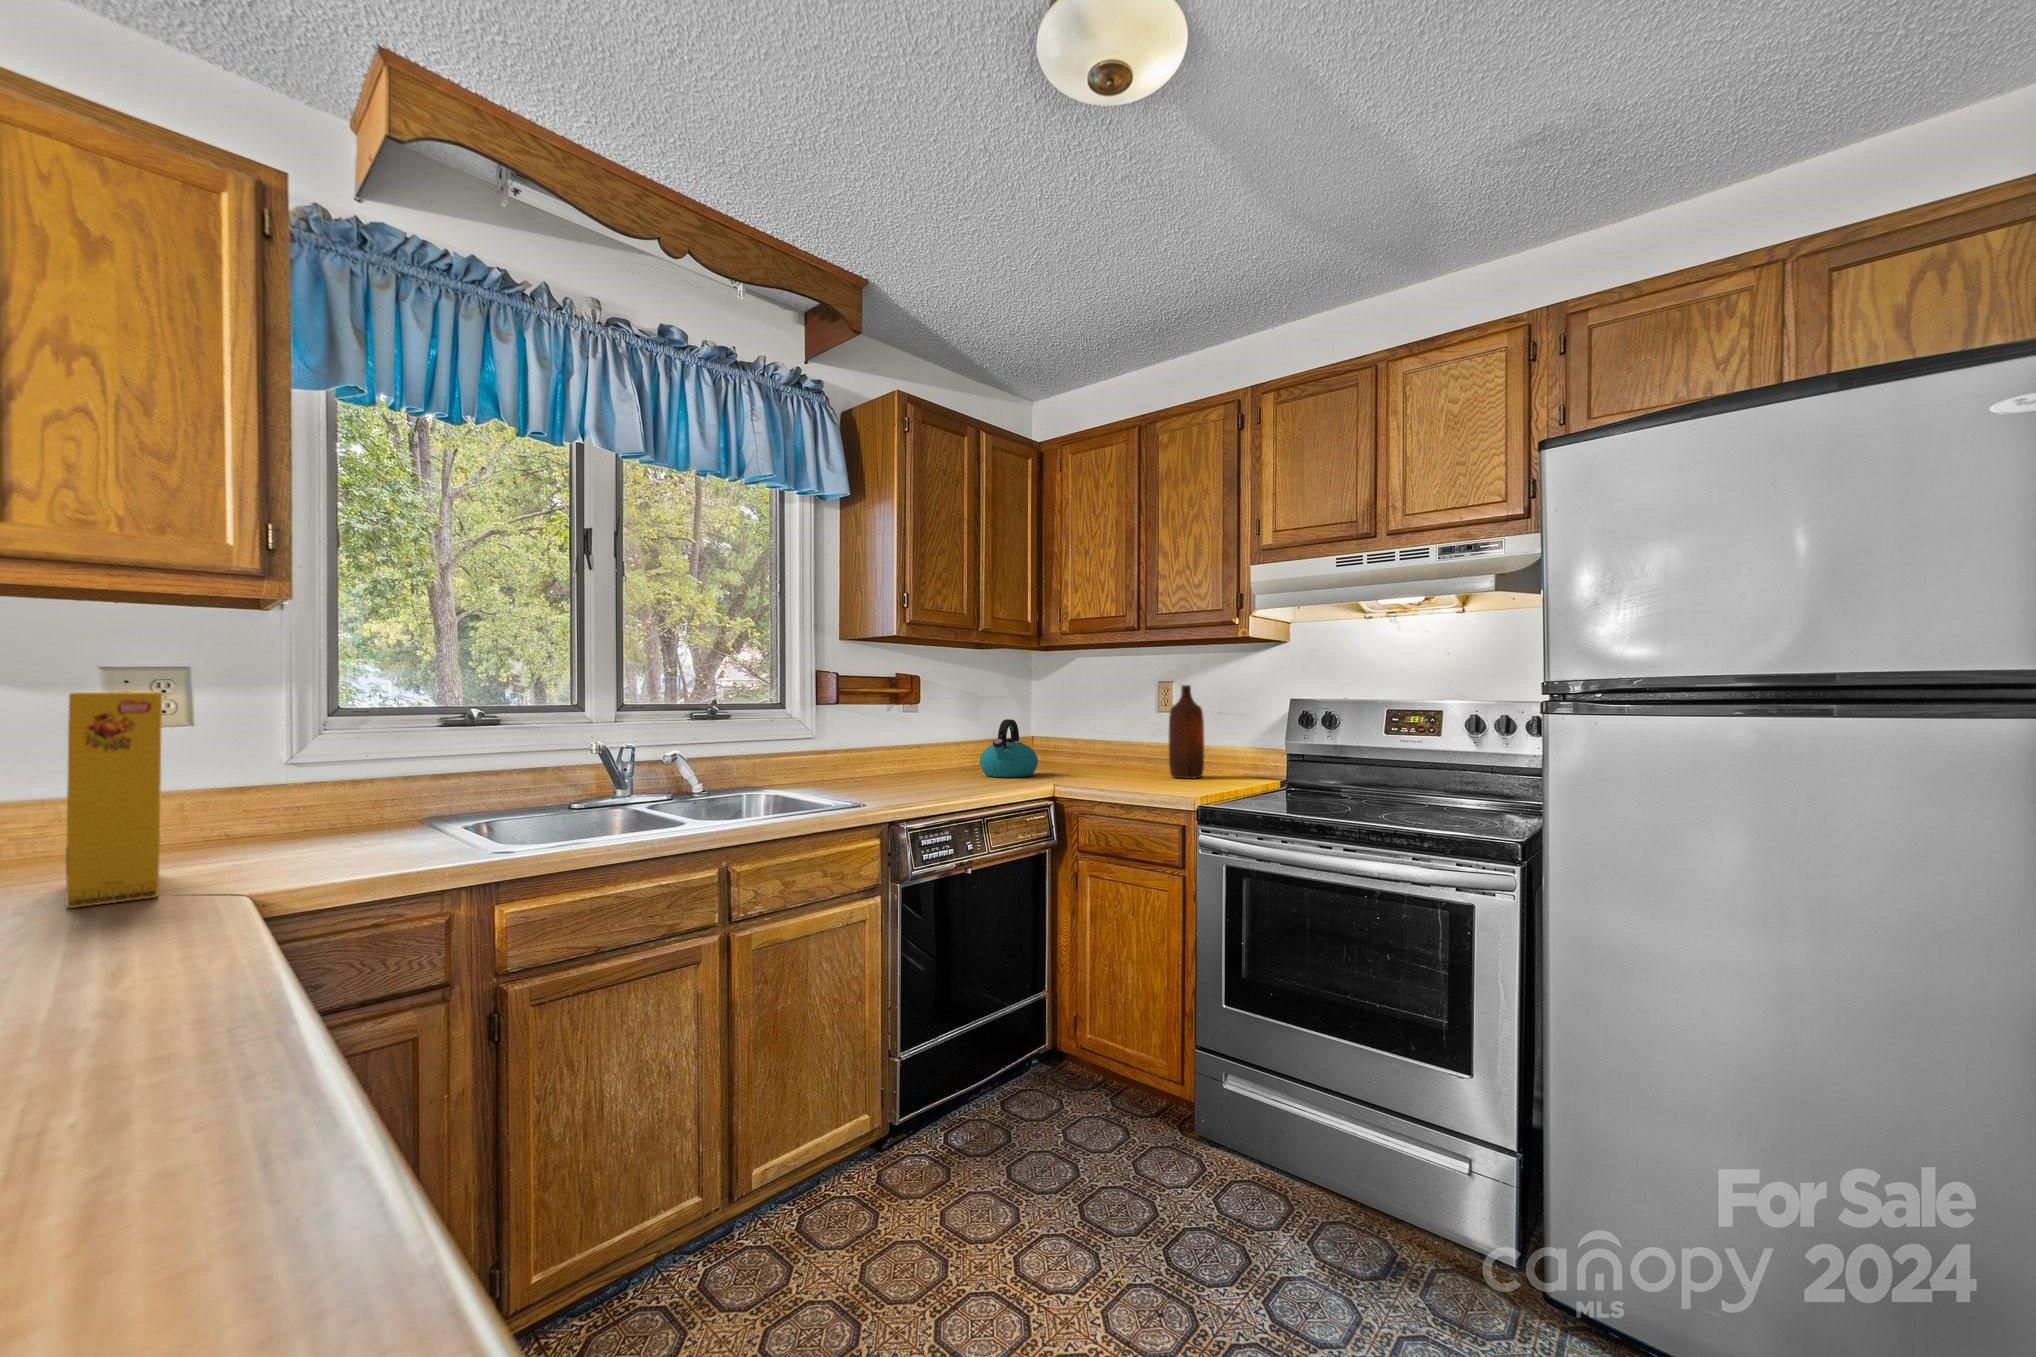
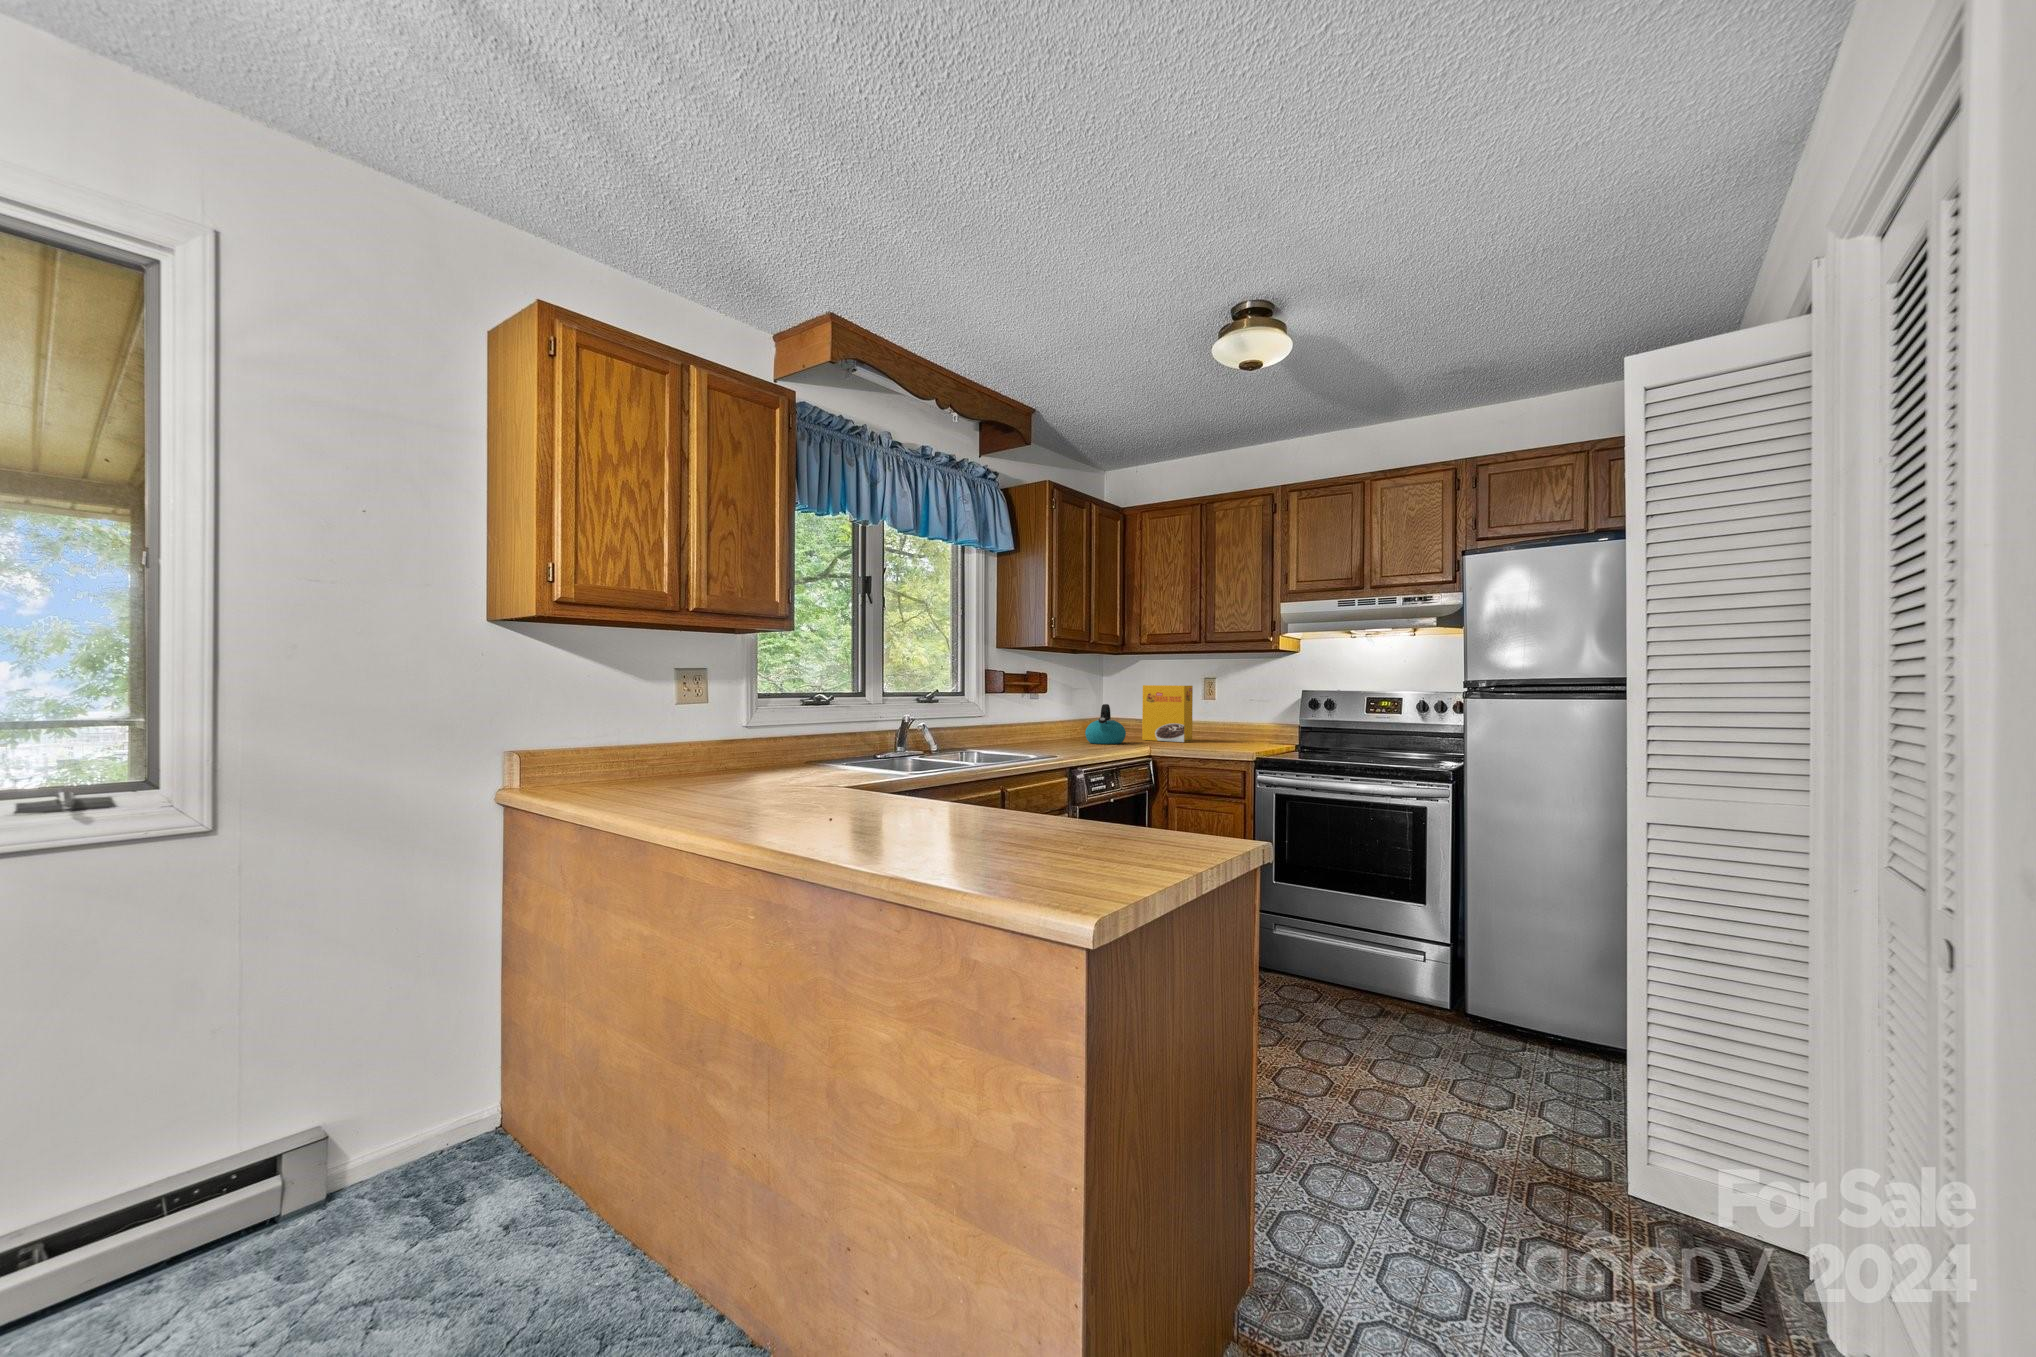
bottle: present [1169,685,1204,779] -> none [1217,682,1241,745]
cereal box: present [66,691,162,908] -> present [1142,685,1193,742]

